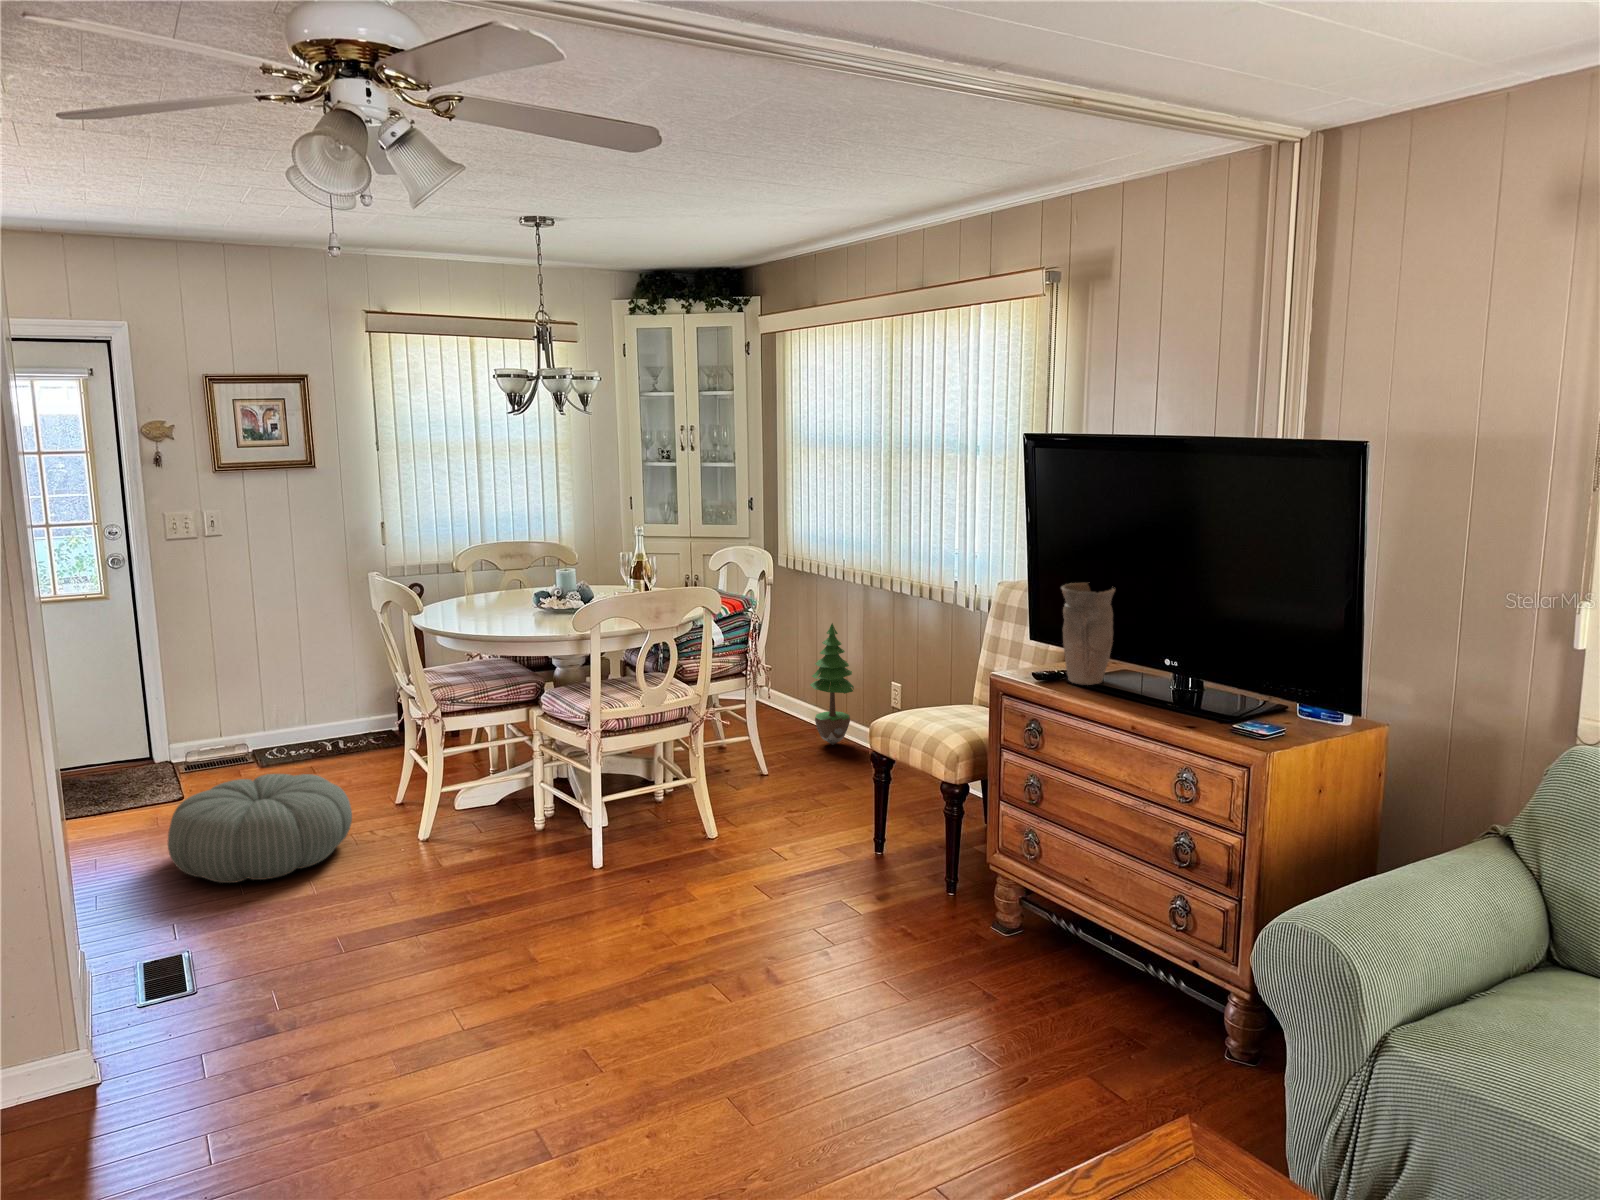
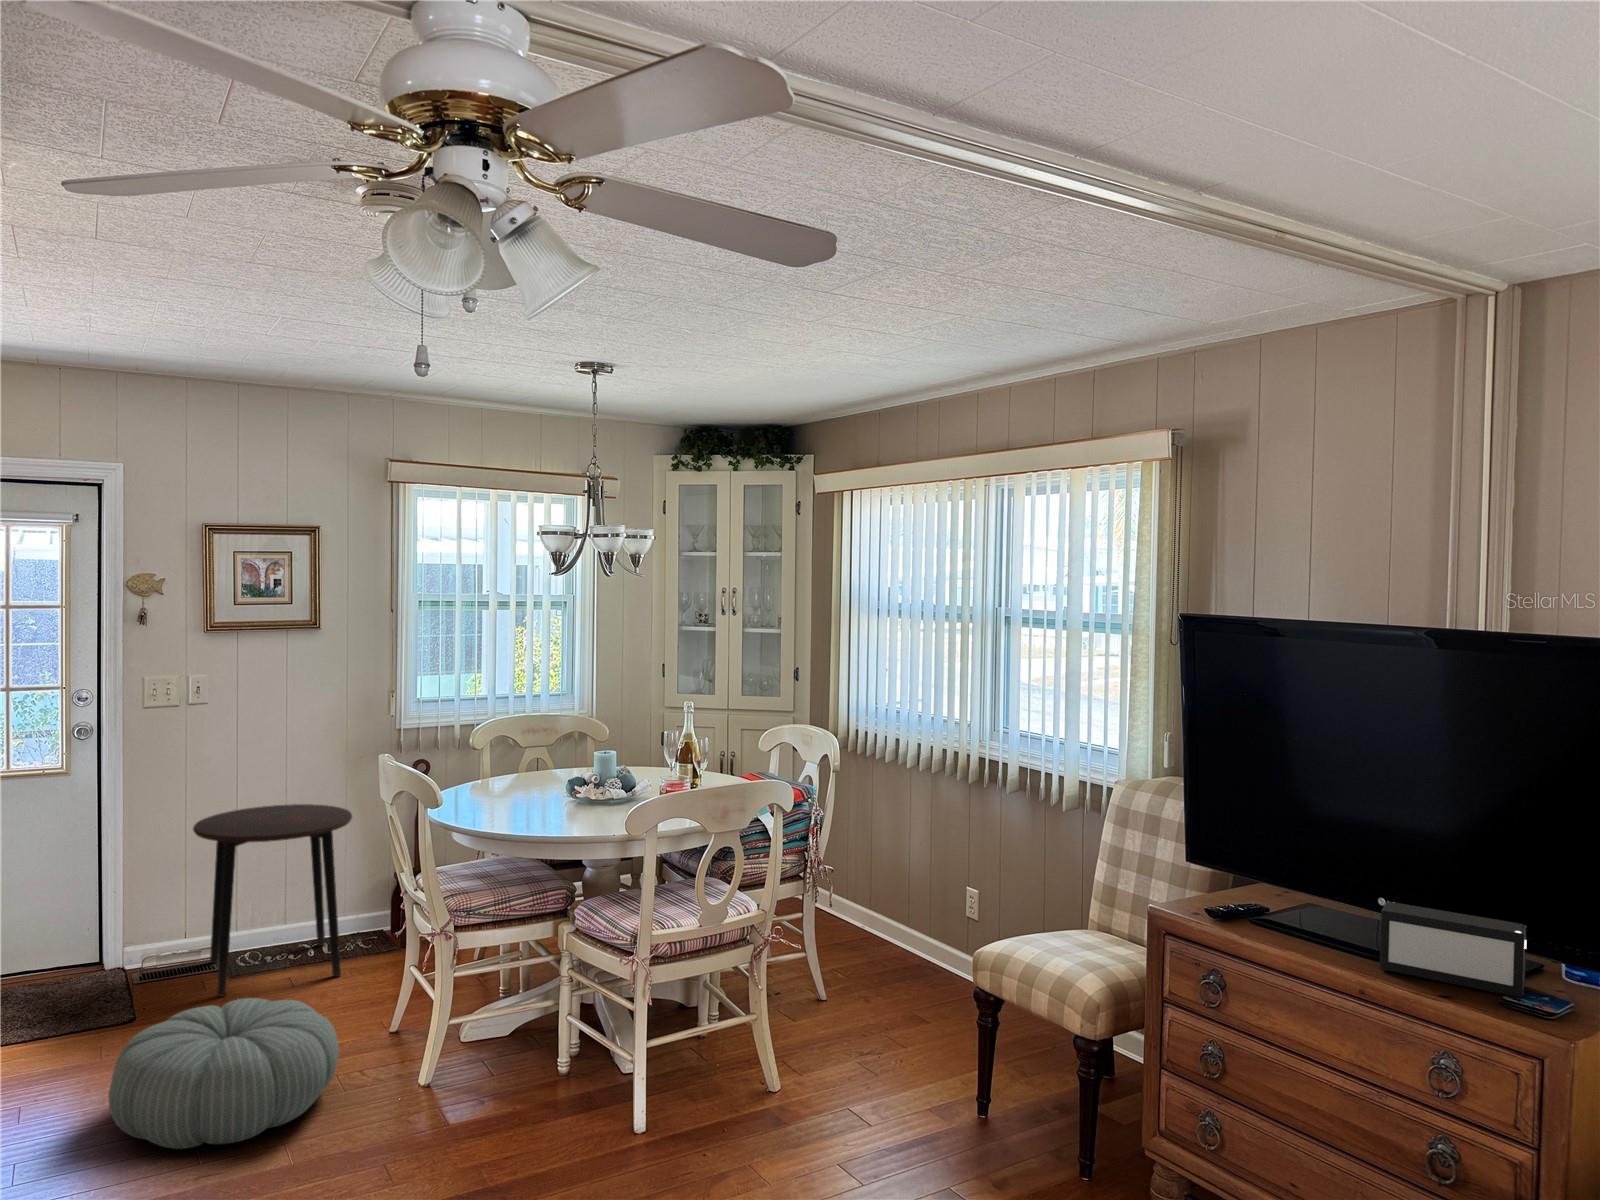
vase: present [1062,583,1115,685] -> none [1238,797,1308,927]
side table: none [218,623,355,781] -> present [193,804,352,997]
potted tree: present [810,623,854,745] -> none [870,815,921,959]
speaker: none [1150,658,1259,724] -> present [1380,902,1527,997]

